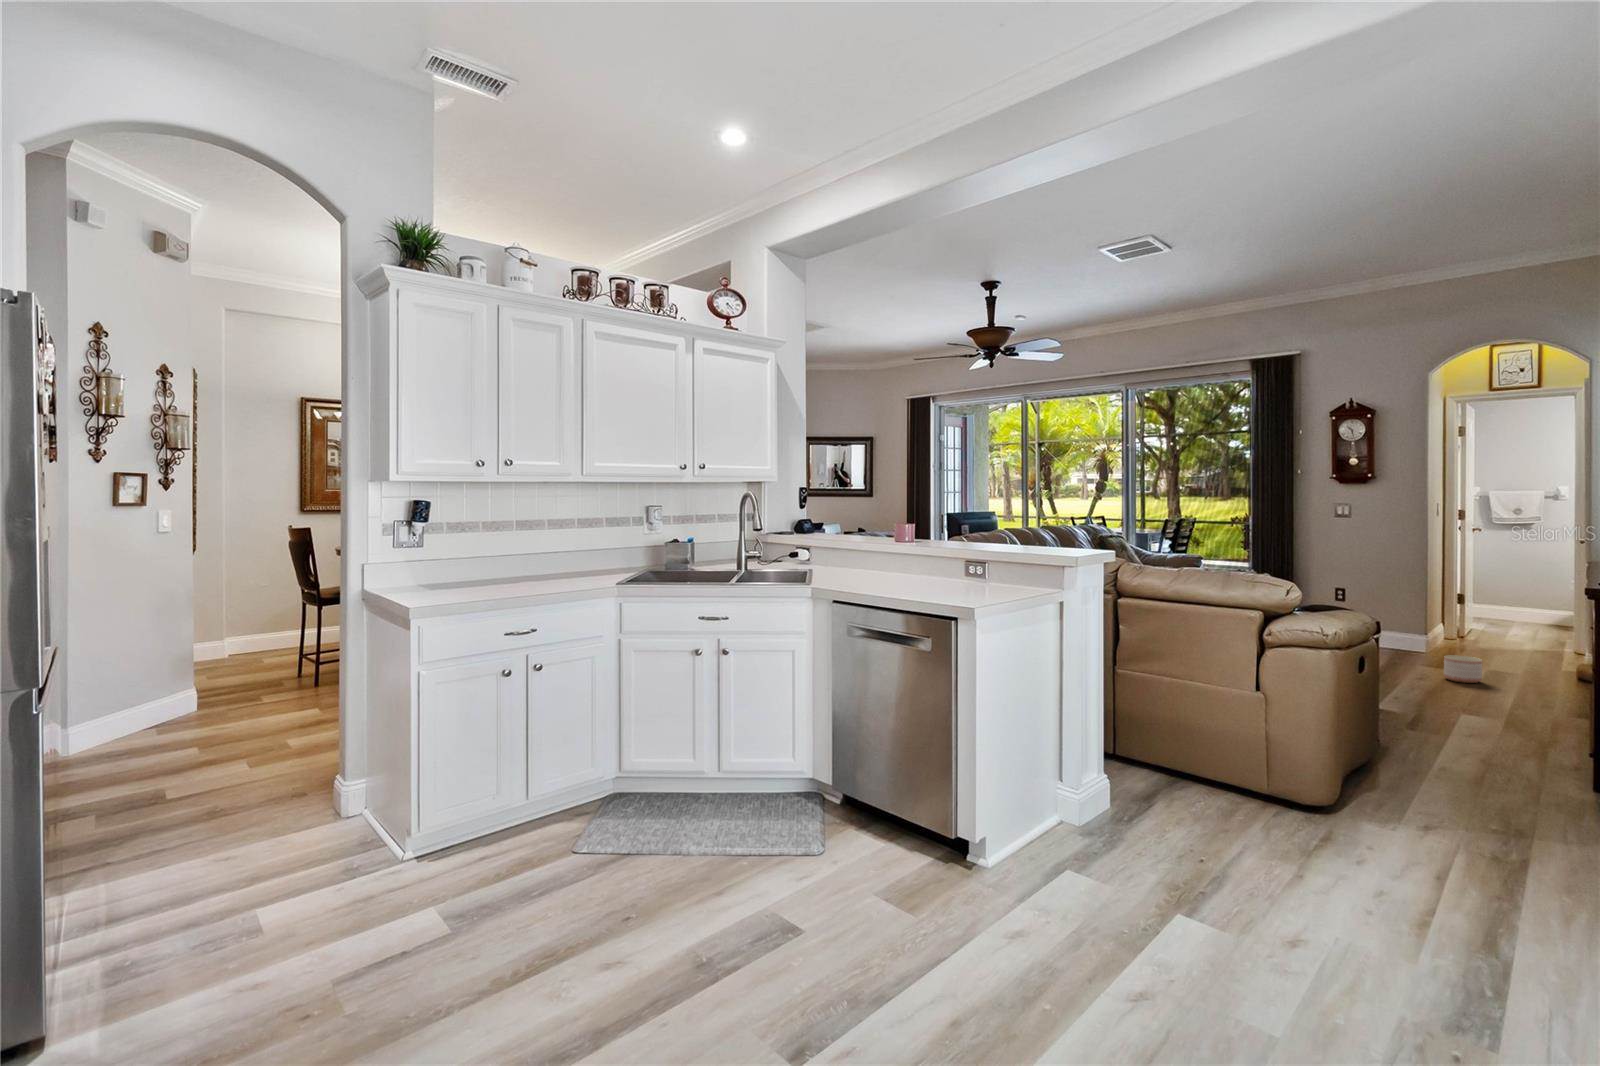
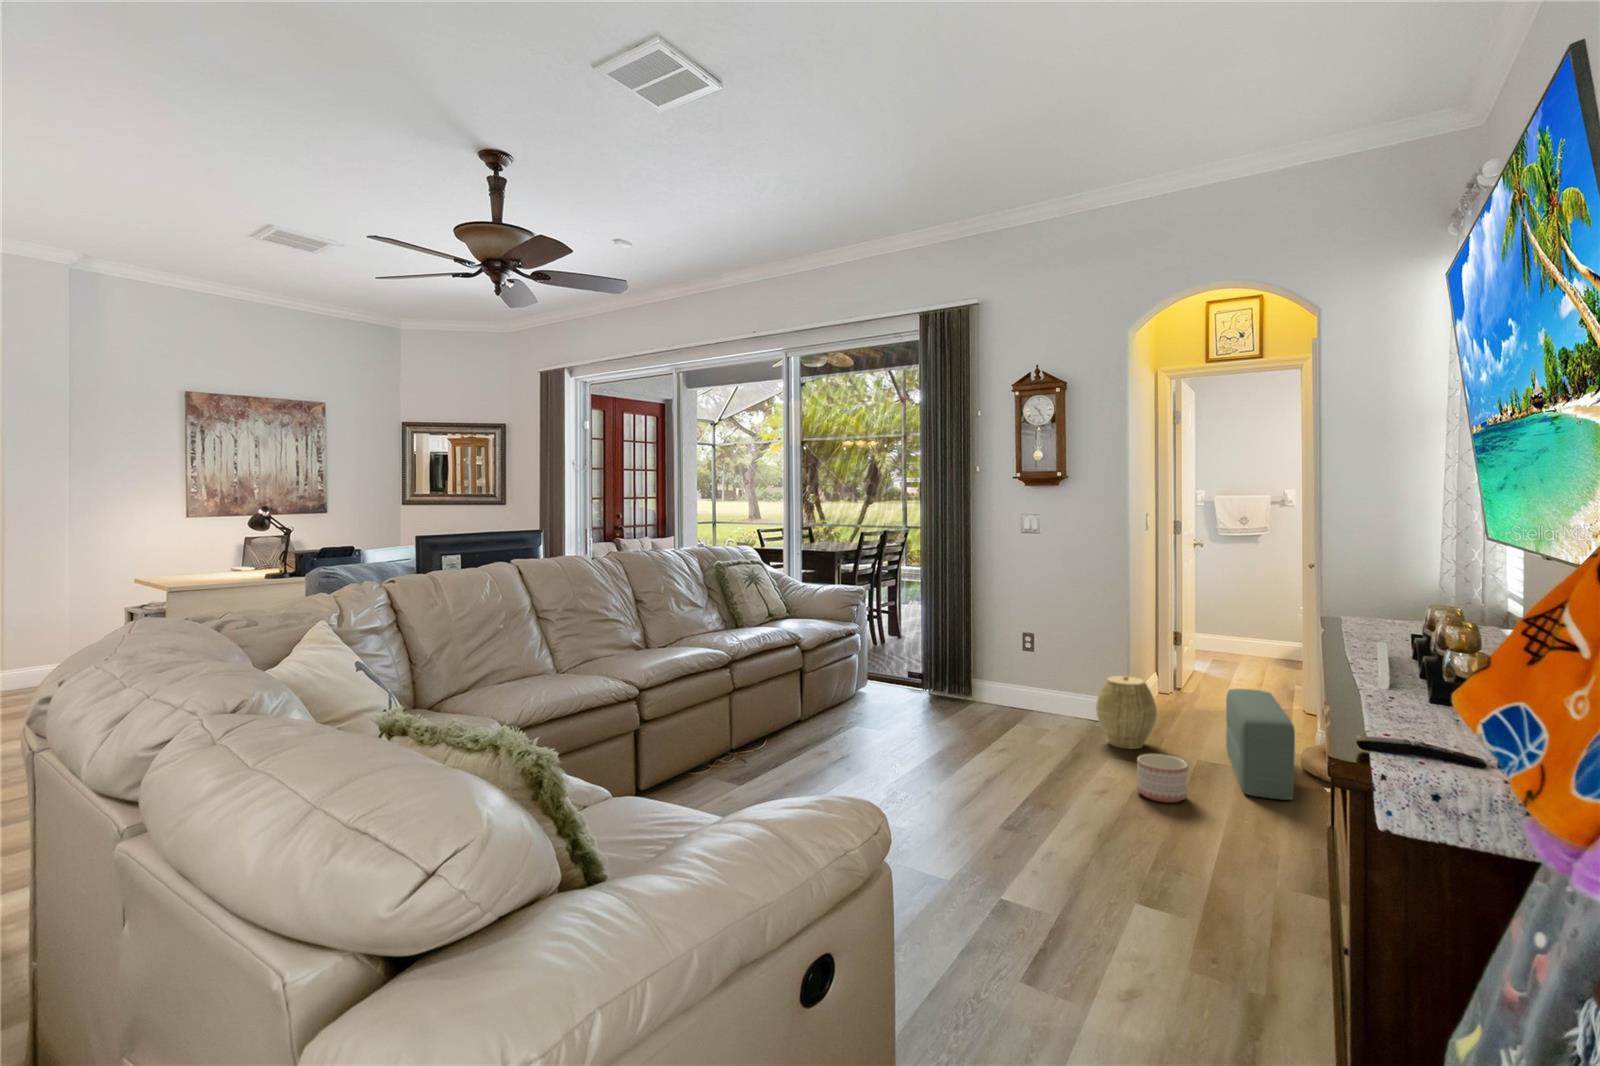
woven basket: none [1403,613,1452,662] -> present [1096,676,1157,749]
pouf: none [1508,623,1564,685] -> present [1226,689,1295,800]

